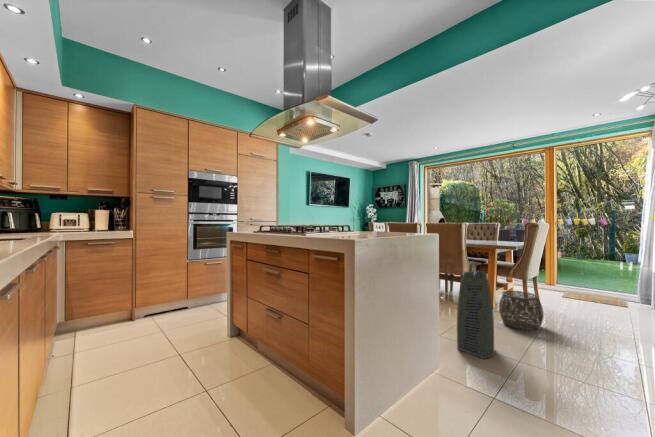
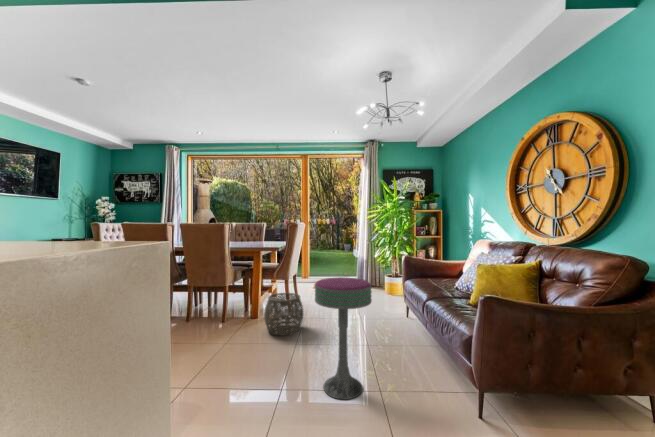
air purifier: present [457,272,494,359] -> none [213,277,259,398]
bar stool: none [548,282,623,398] -> present [315,277,372,399]

